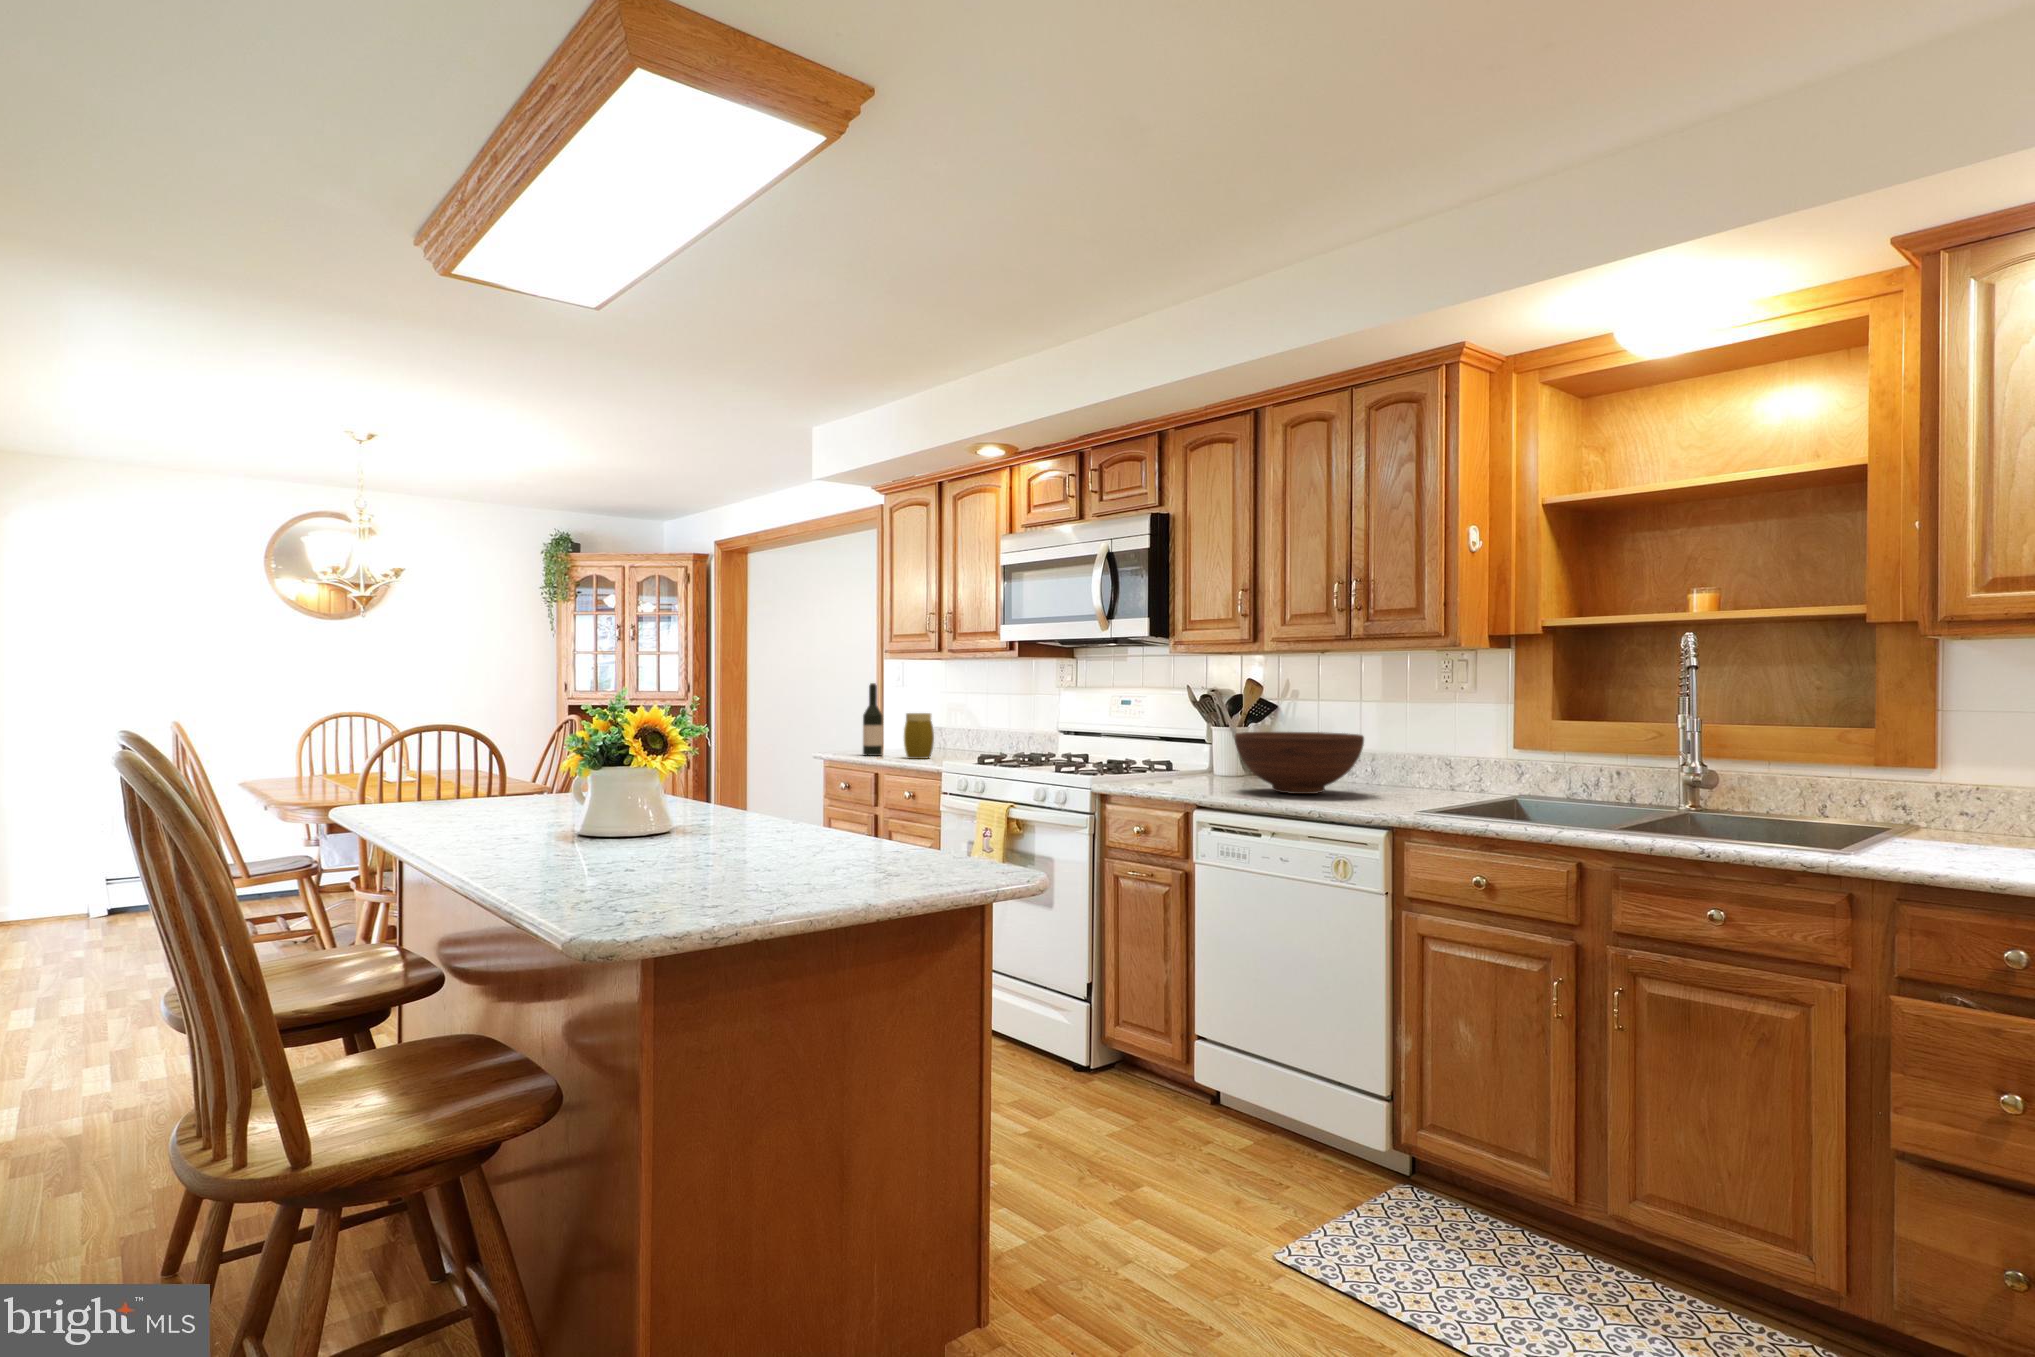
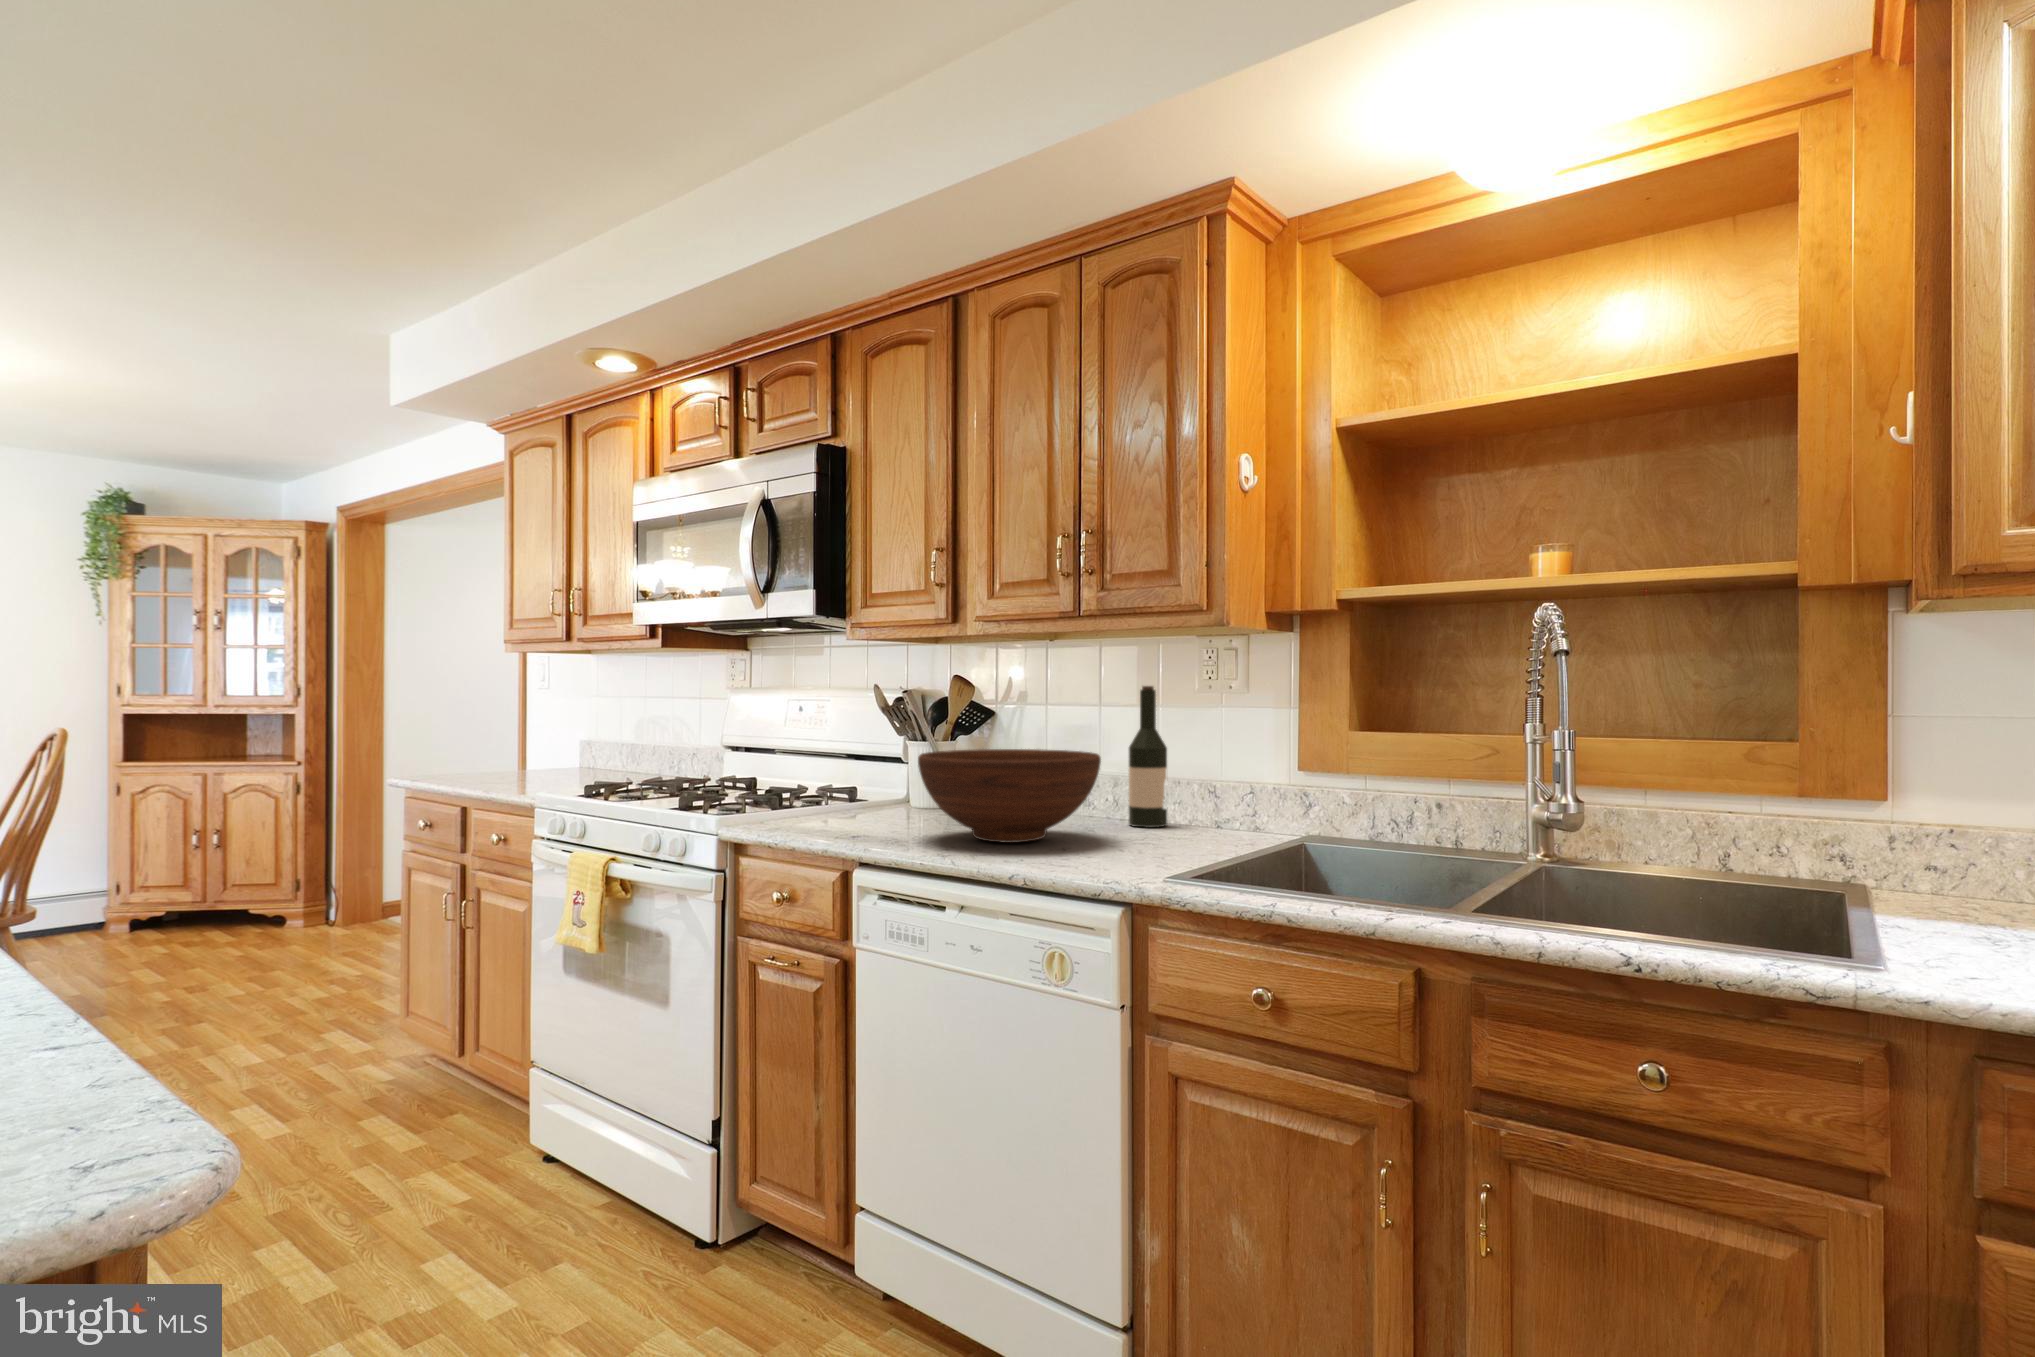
wine bottle: present [863,683,883,756] -> present [1129,686,1167,827]
jar: present [904,713,934,759] -> none [511,724,555,787]

